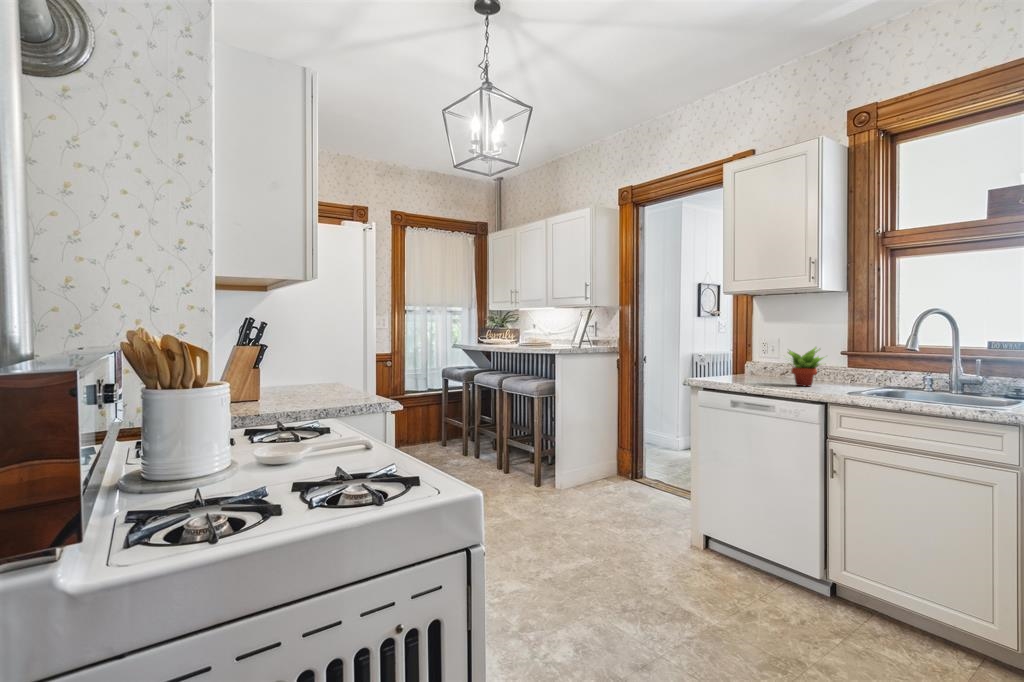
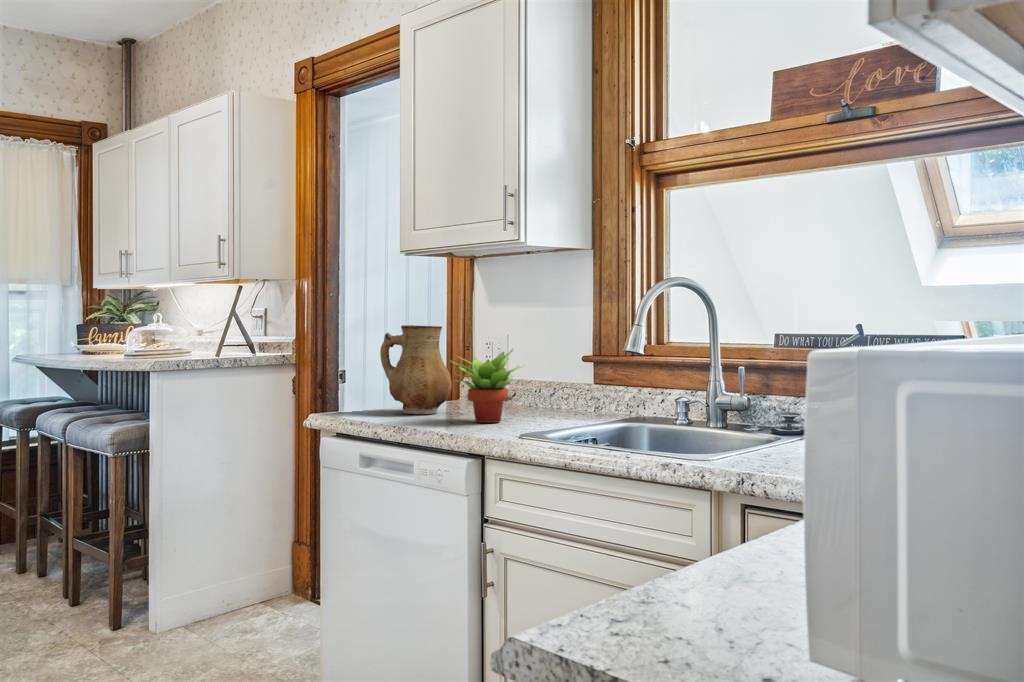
ceramic pitcher: none [724,333,766,381] -> present [380,325,451,414]

